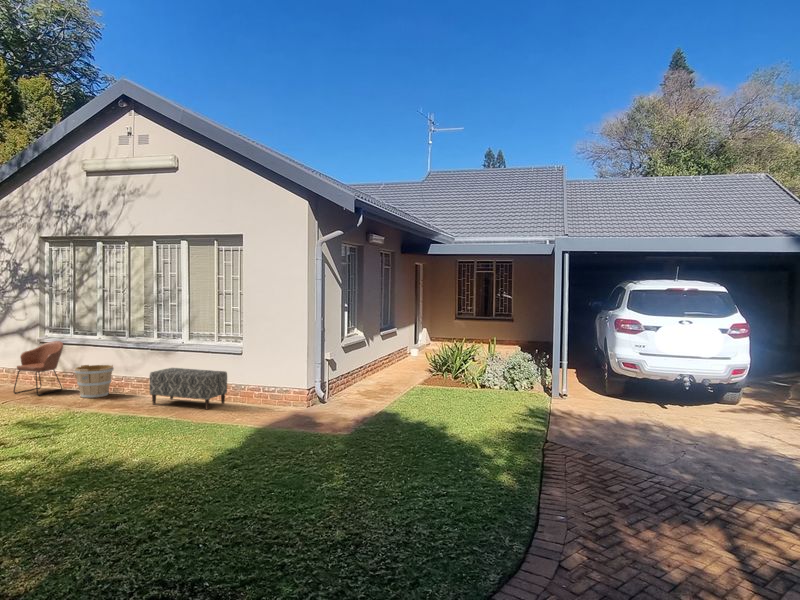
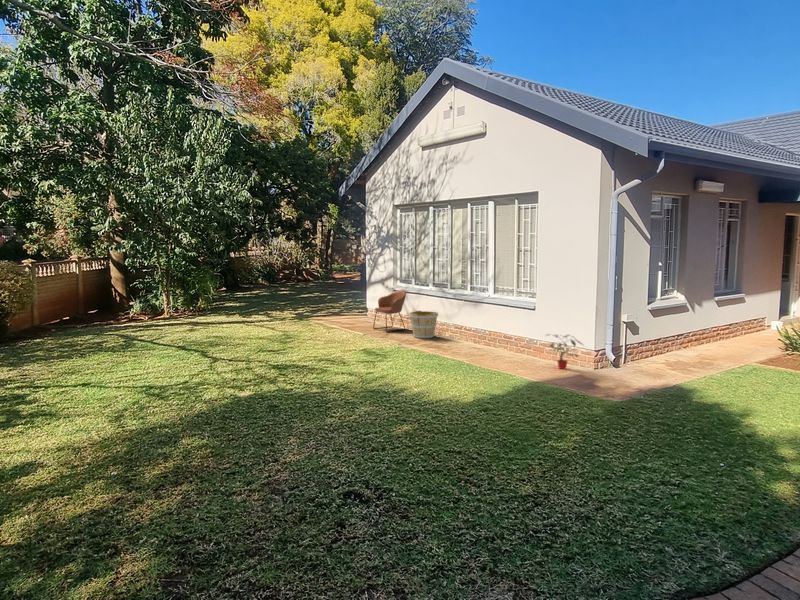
bench: present [150,368,227,410] -> none [458,318,523,359]
potted plant: none [257,376,299,412] -> present [550,335,581,369]

